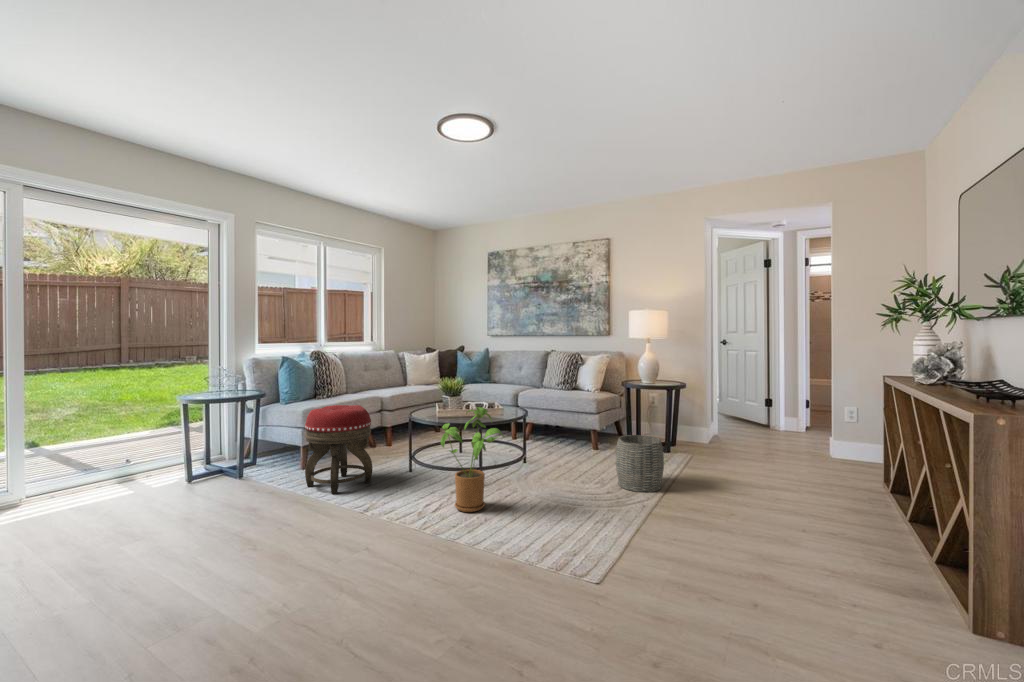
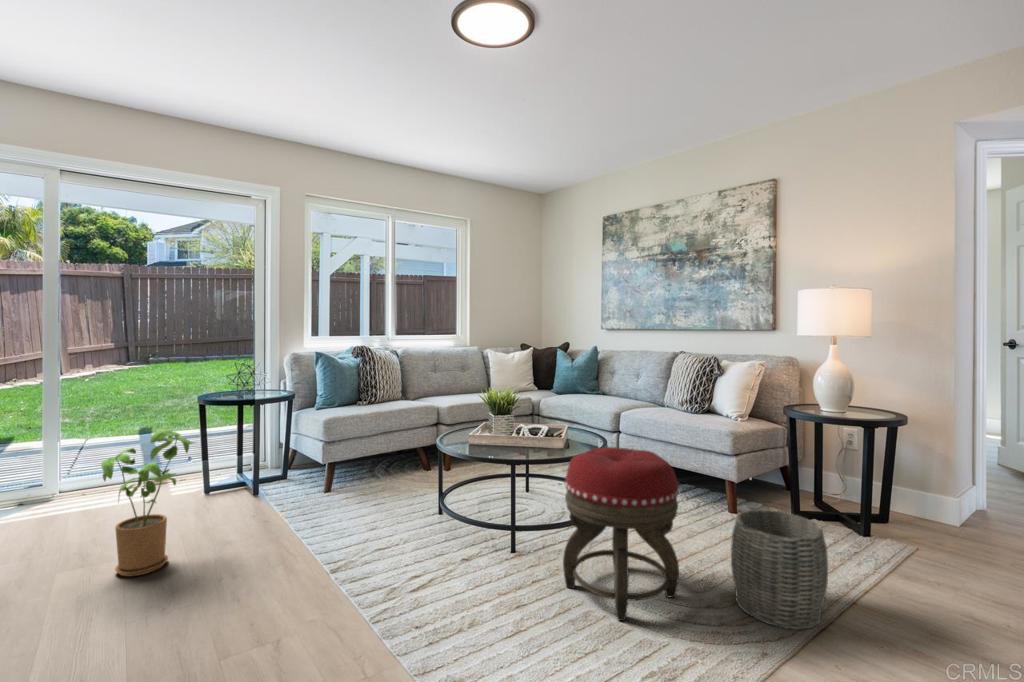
footstool: present [305,405,373,494] -> present [563,447,679,621]
house plant: present [441,407,503,512] -> present [101,430,195,576]

